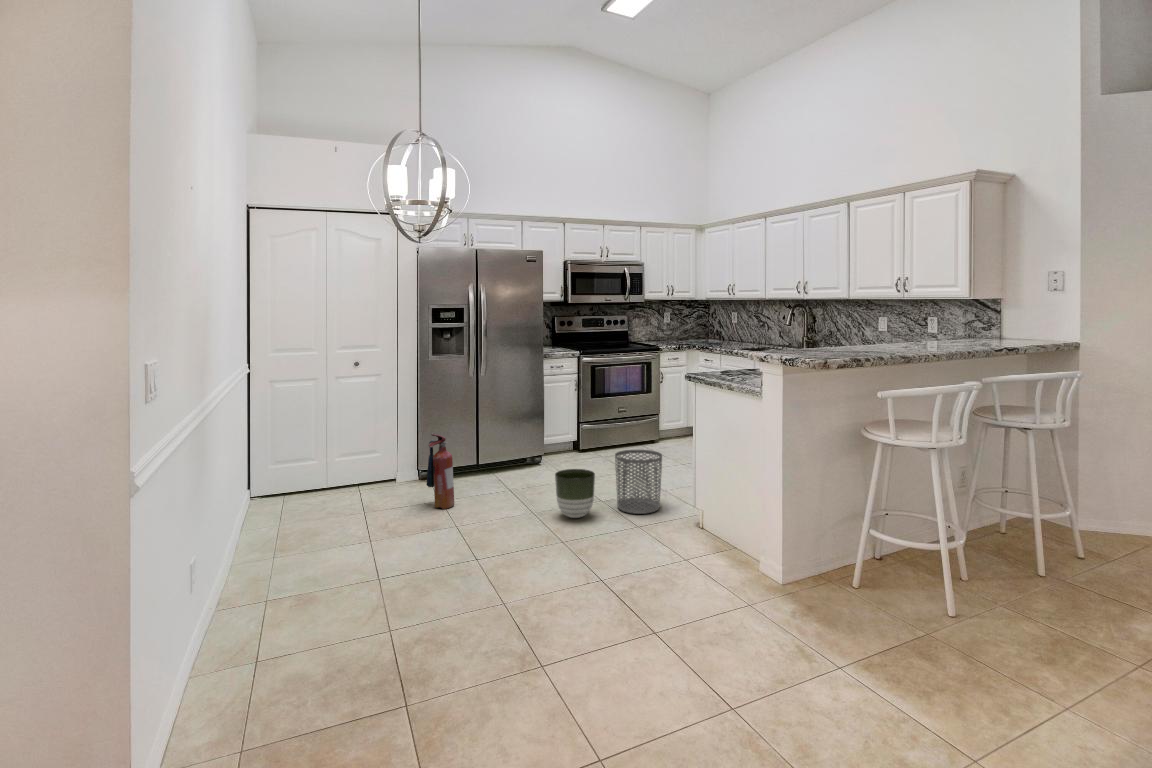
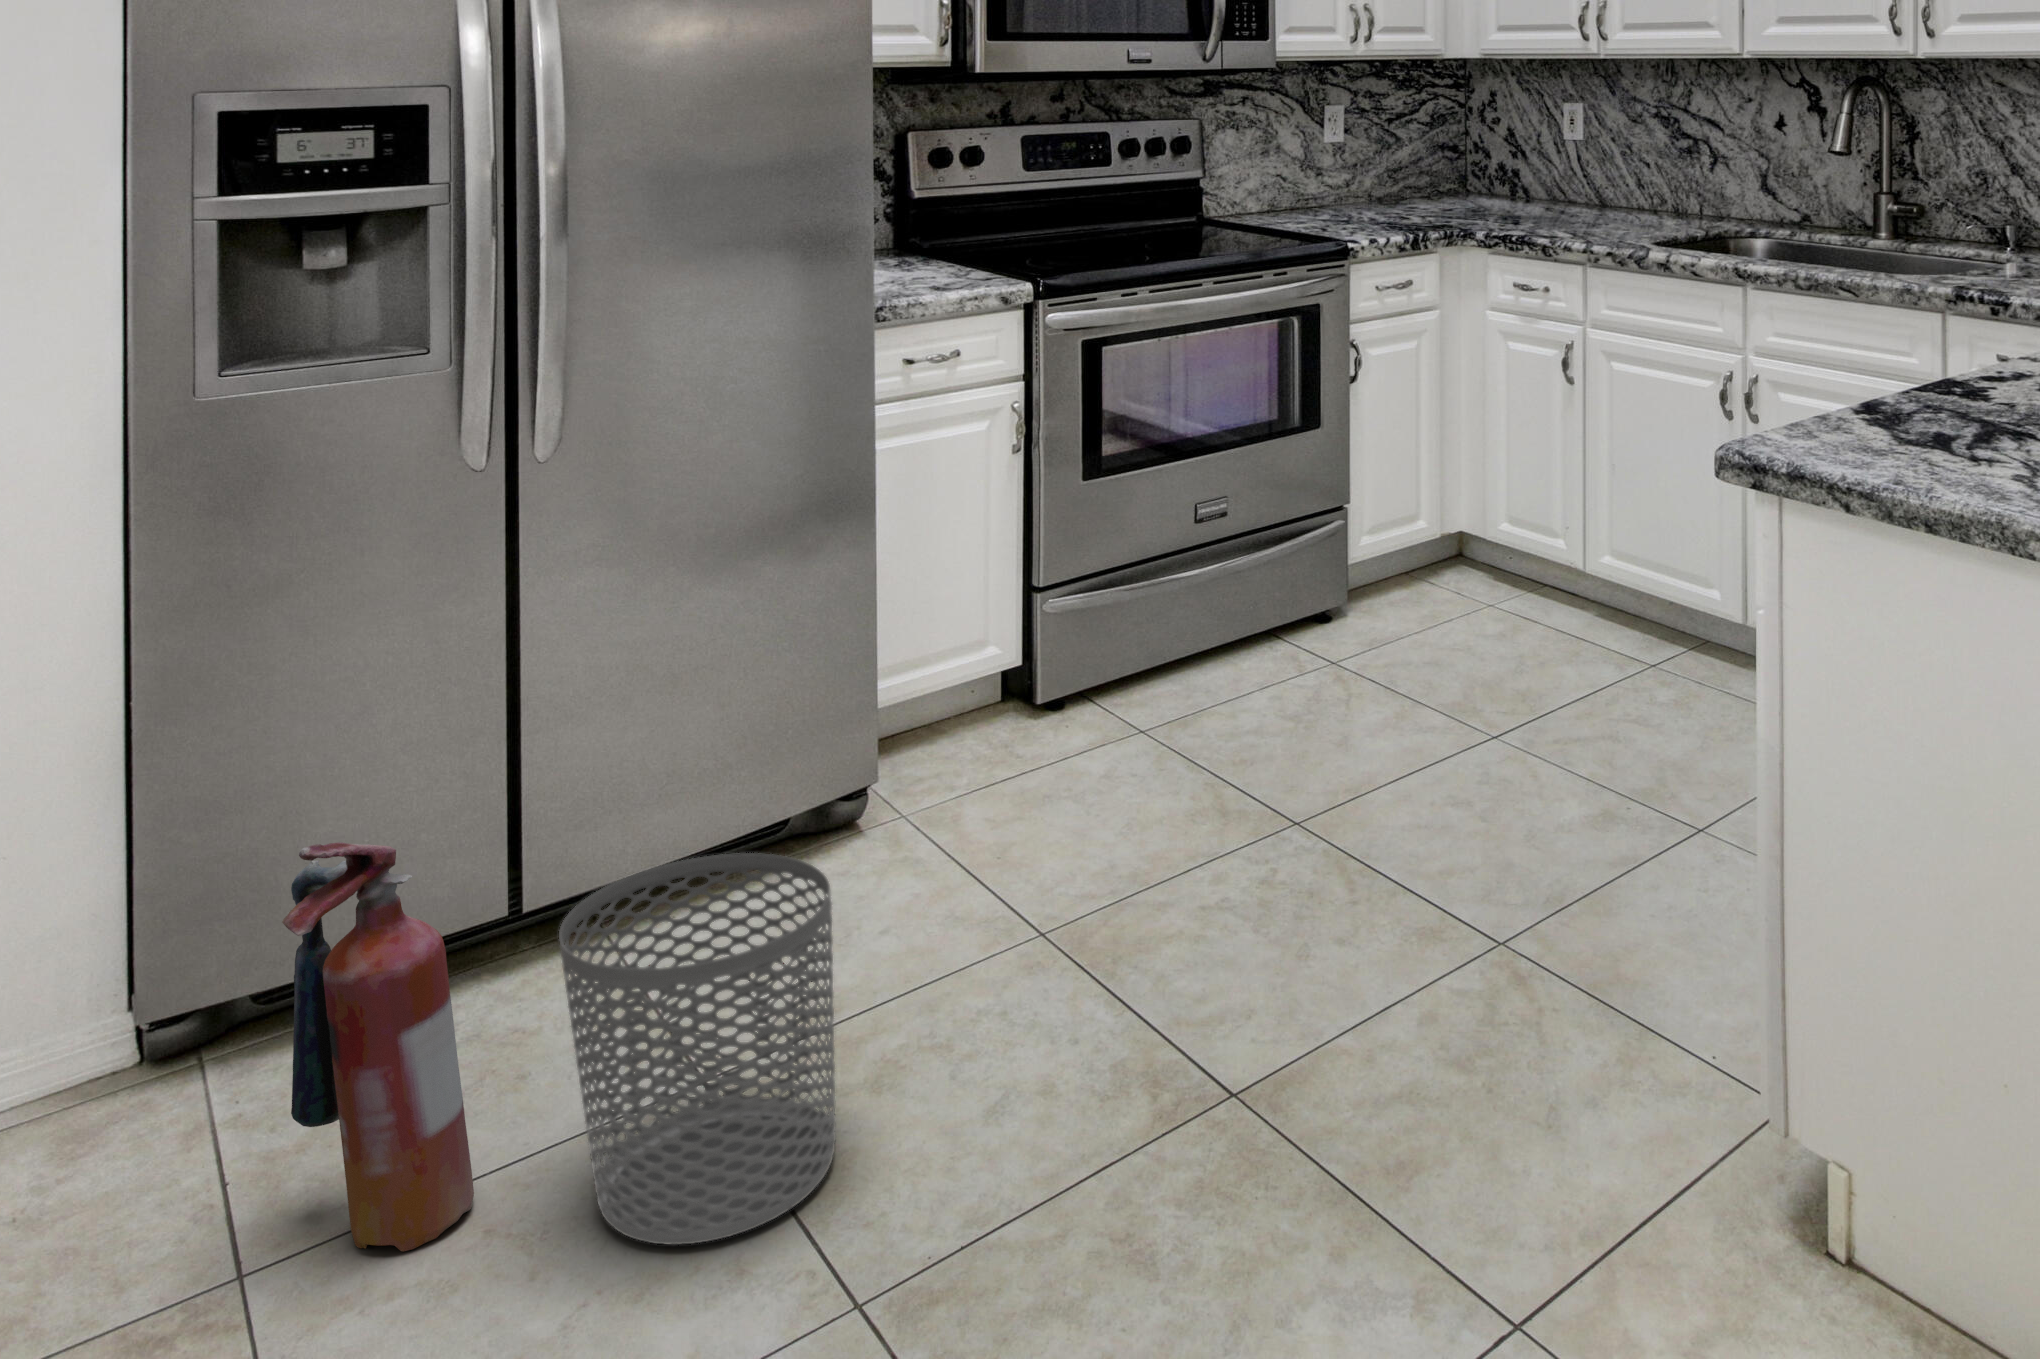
waste bin: present [615,450,662,514] -> present [559,853,836,1245]
planter: present [555,469,595,518] -> none [1059,929,1269,1212]

